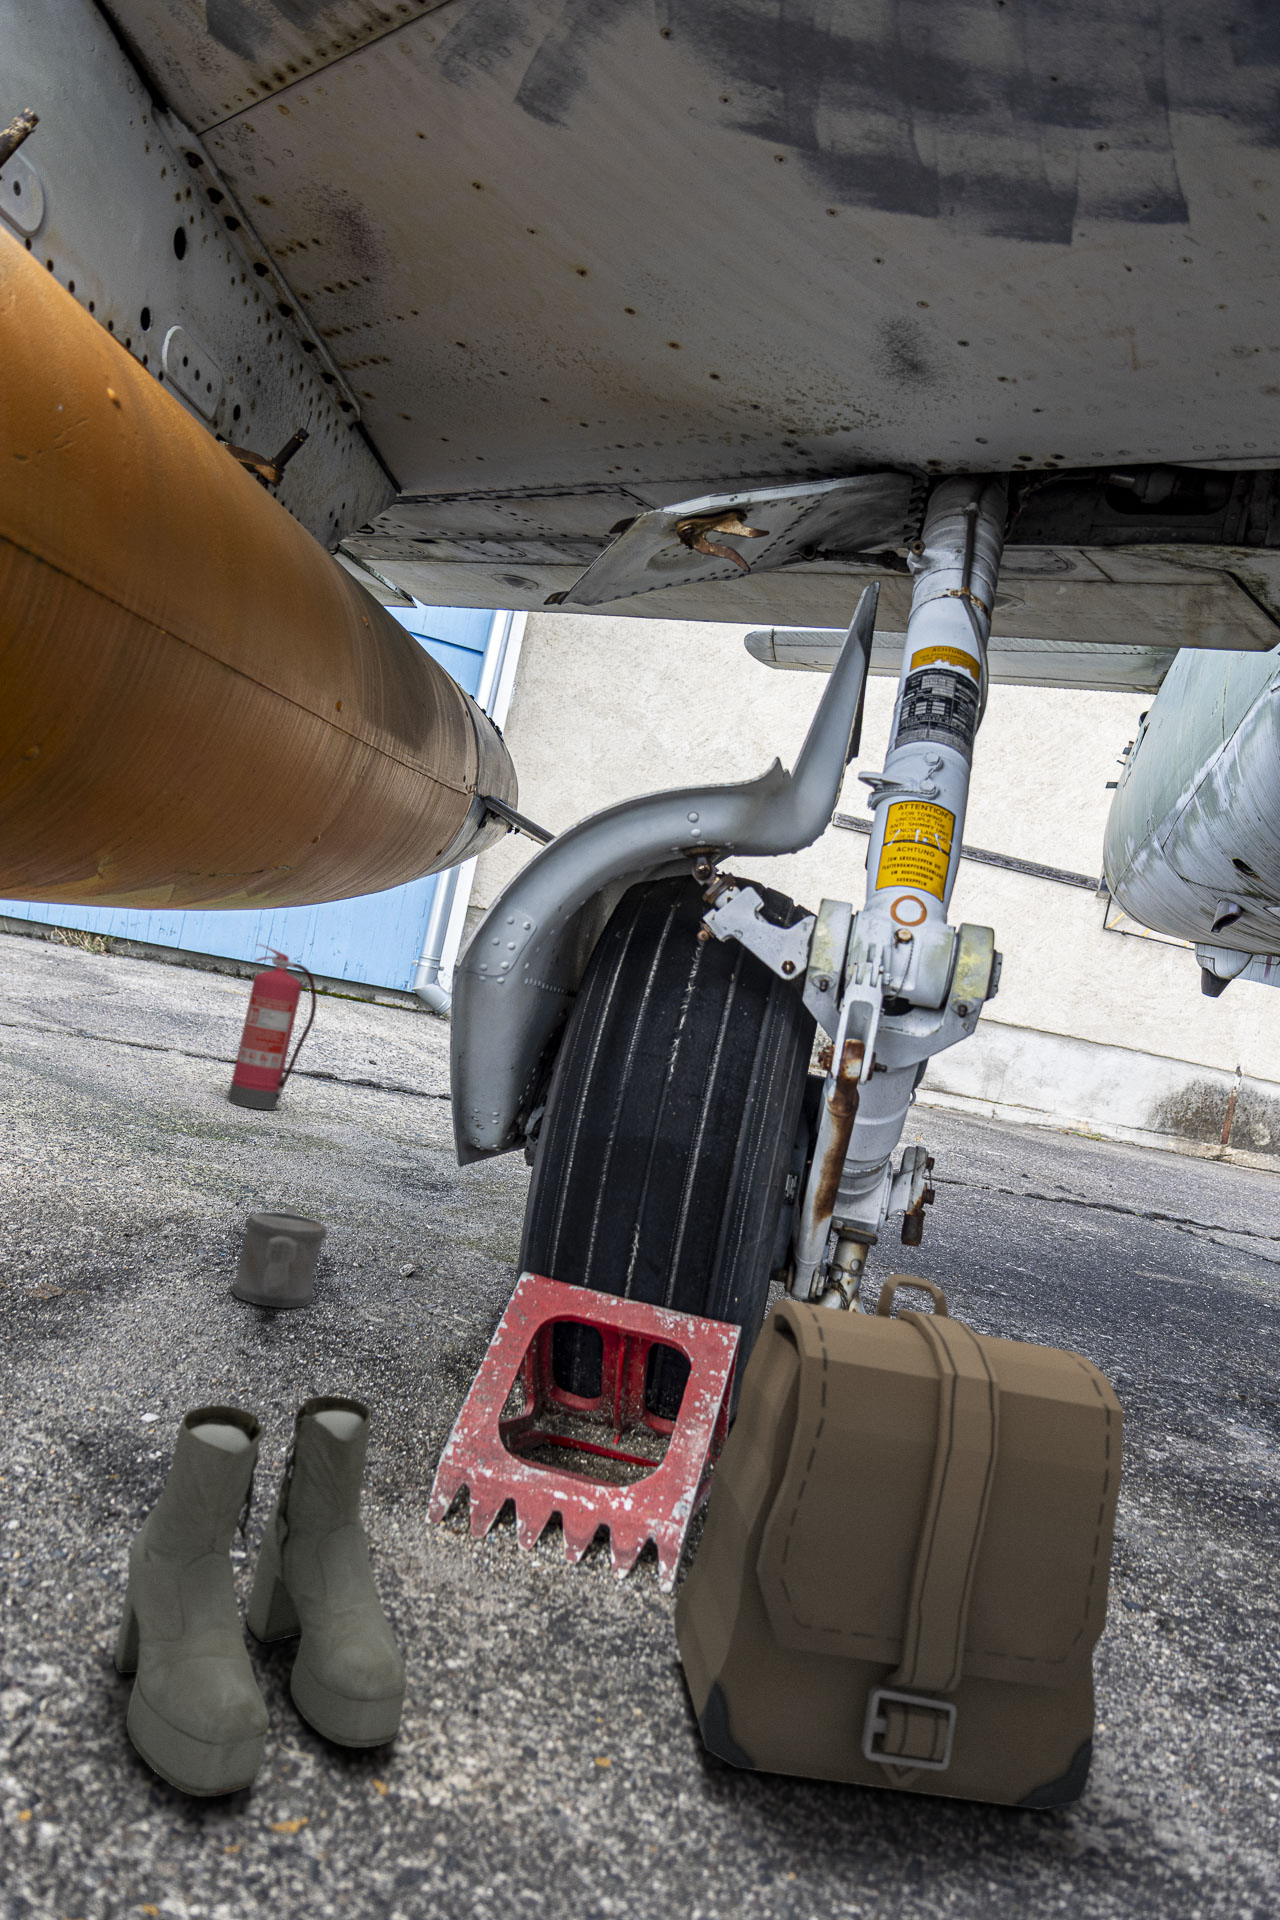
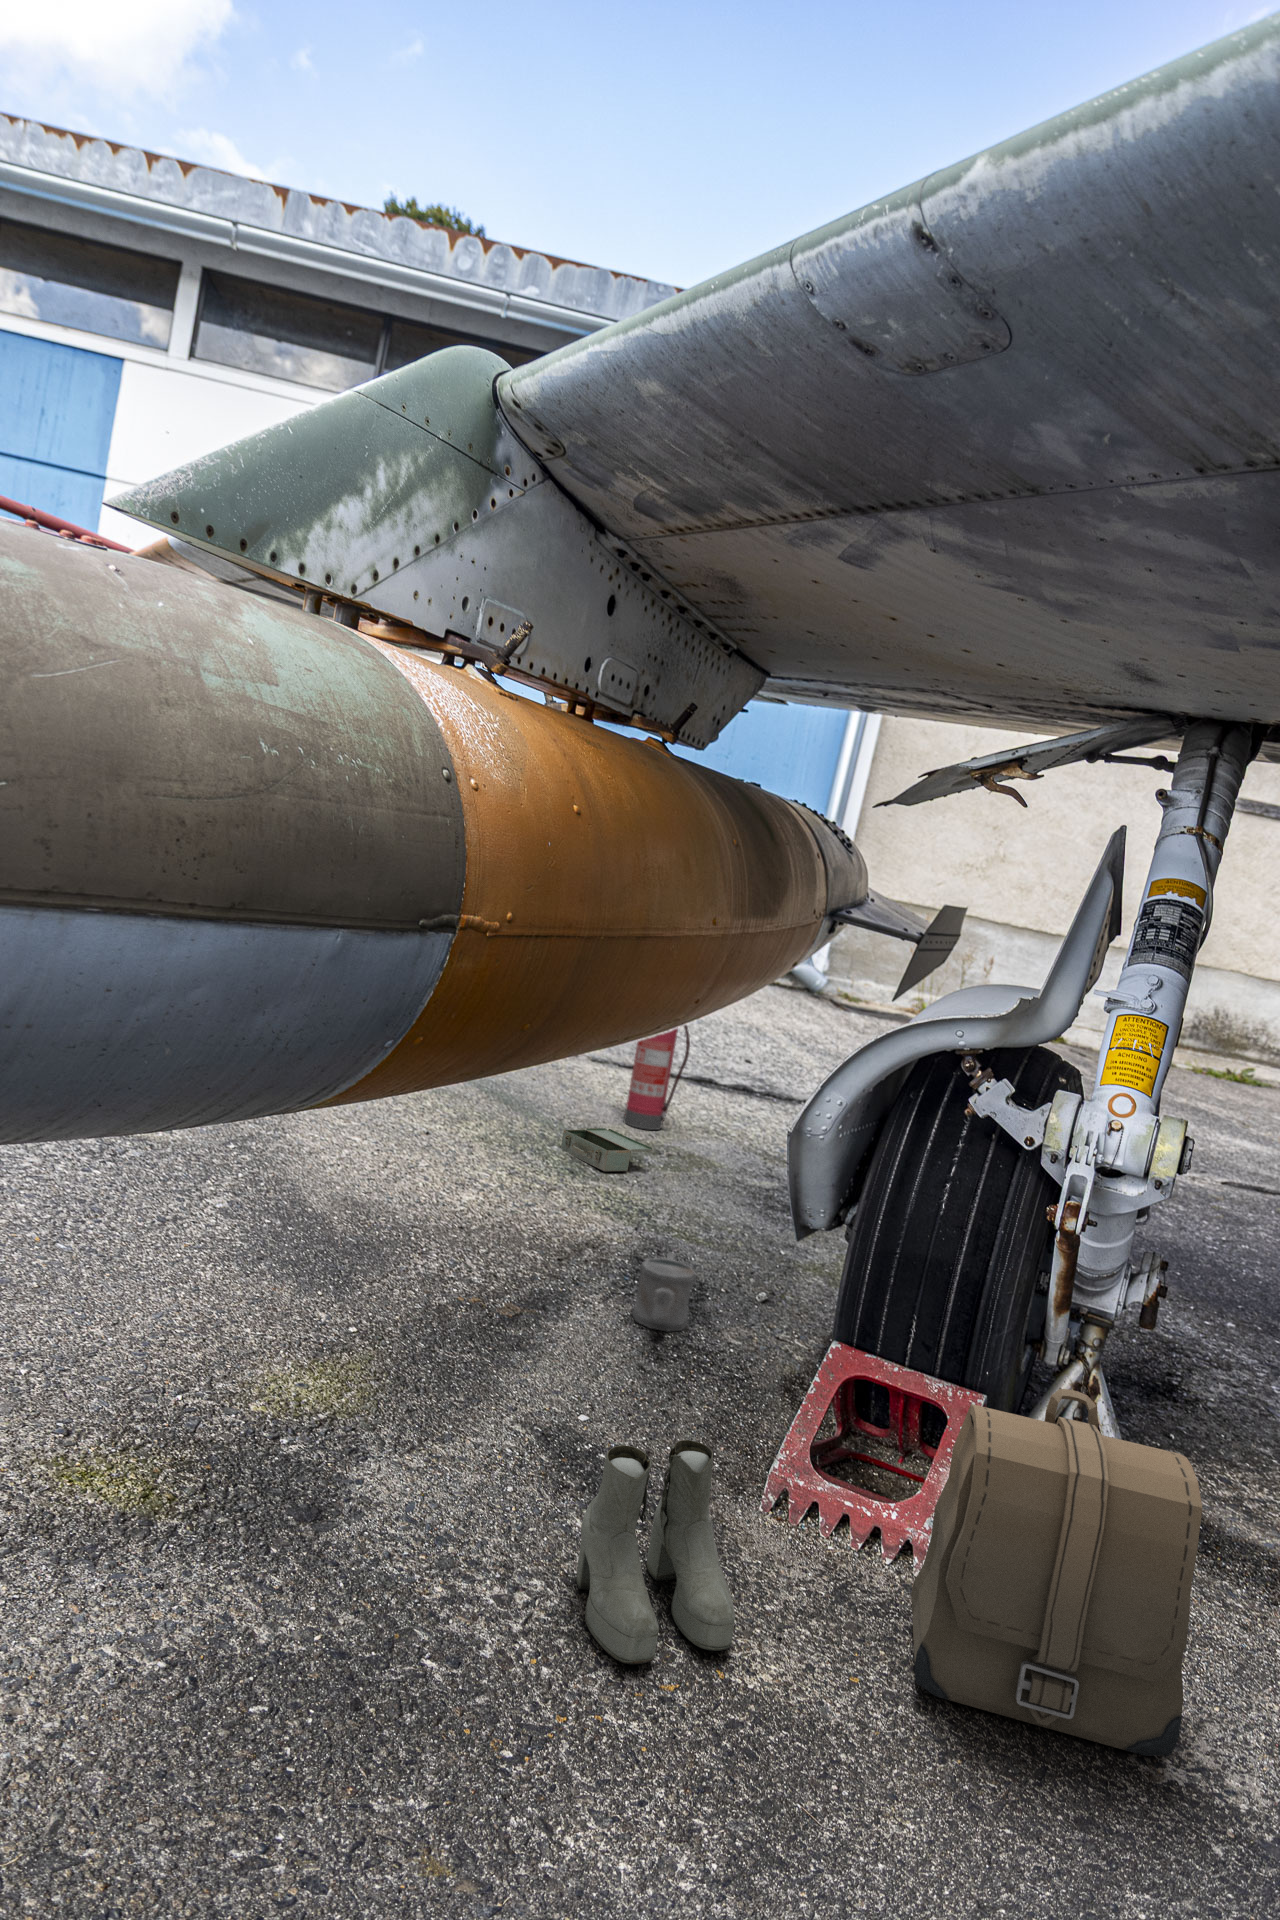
toolbox: none [140,1095,265,1144] -> present [561,1128,652,1171]

